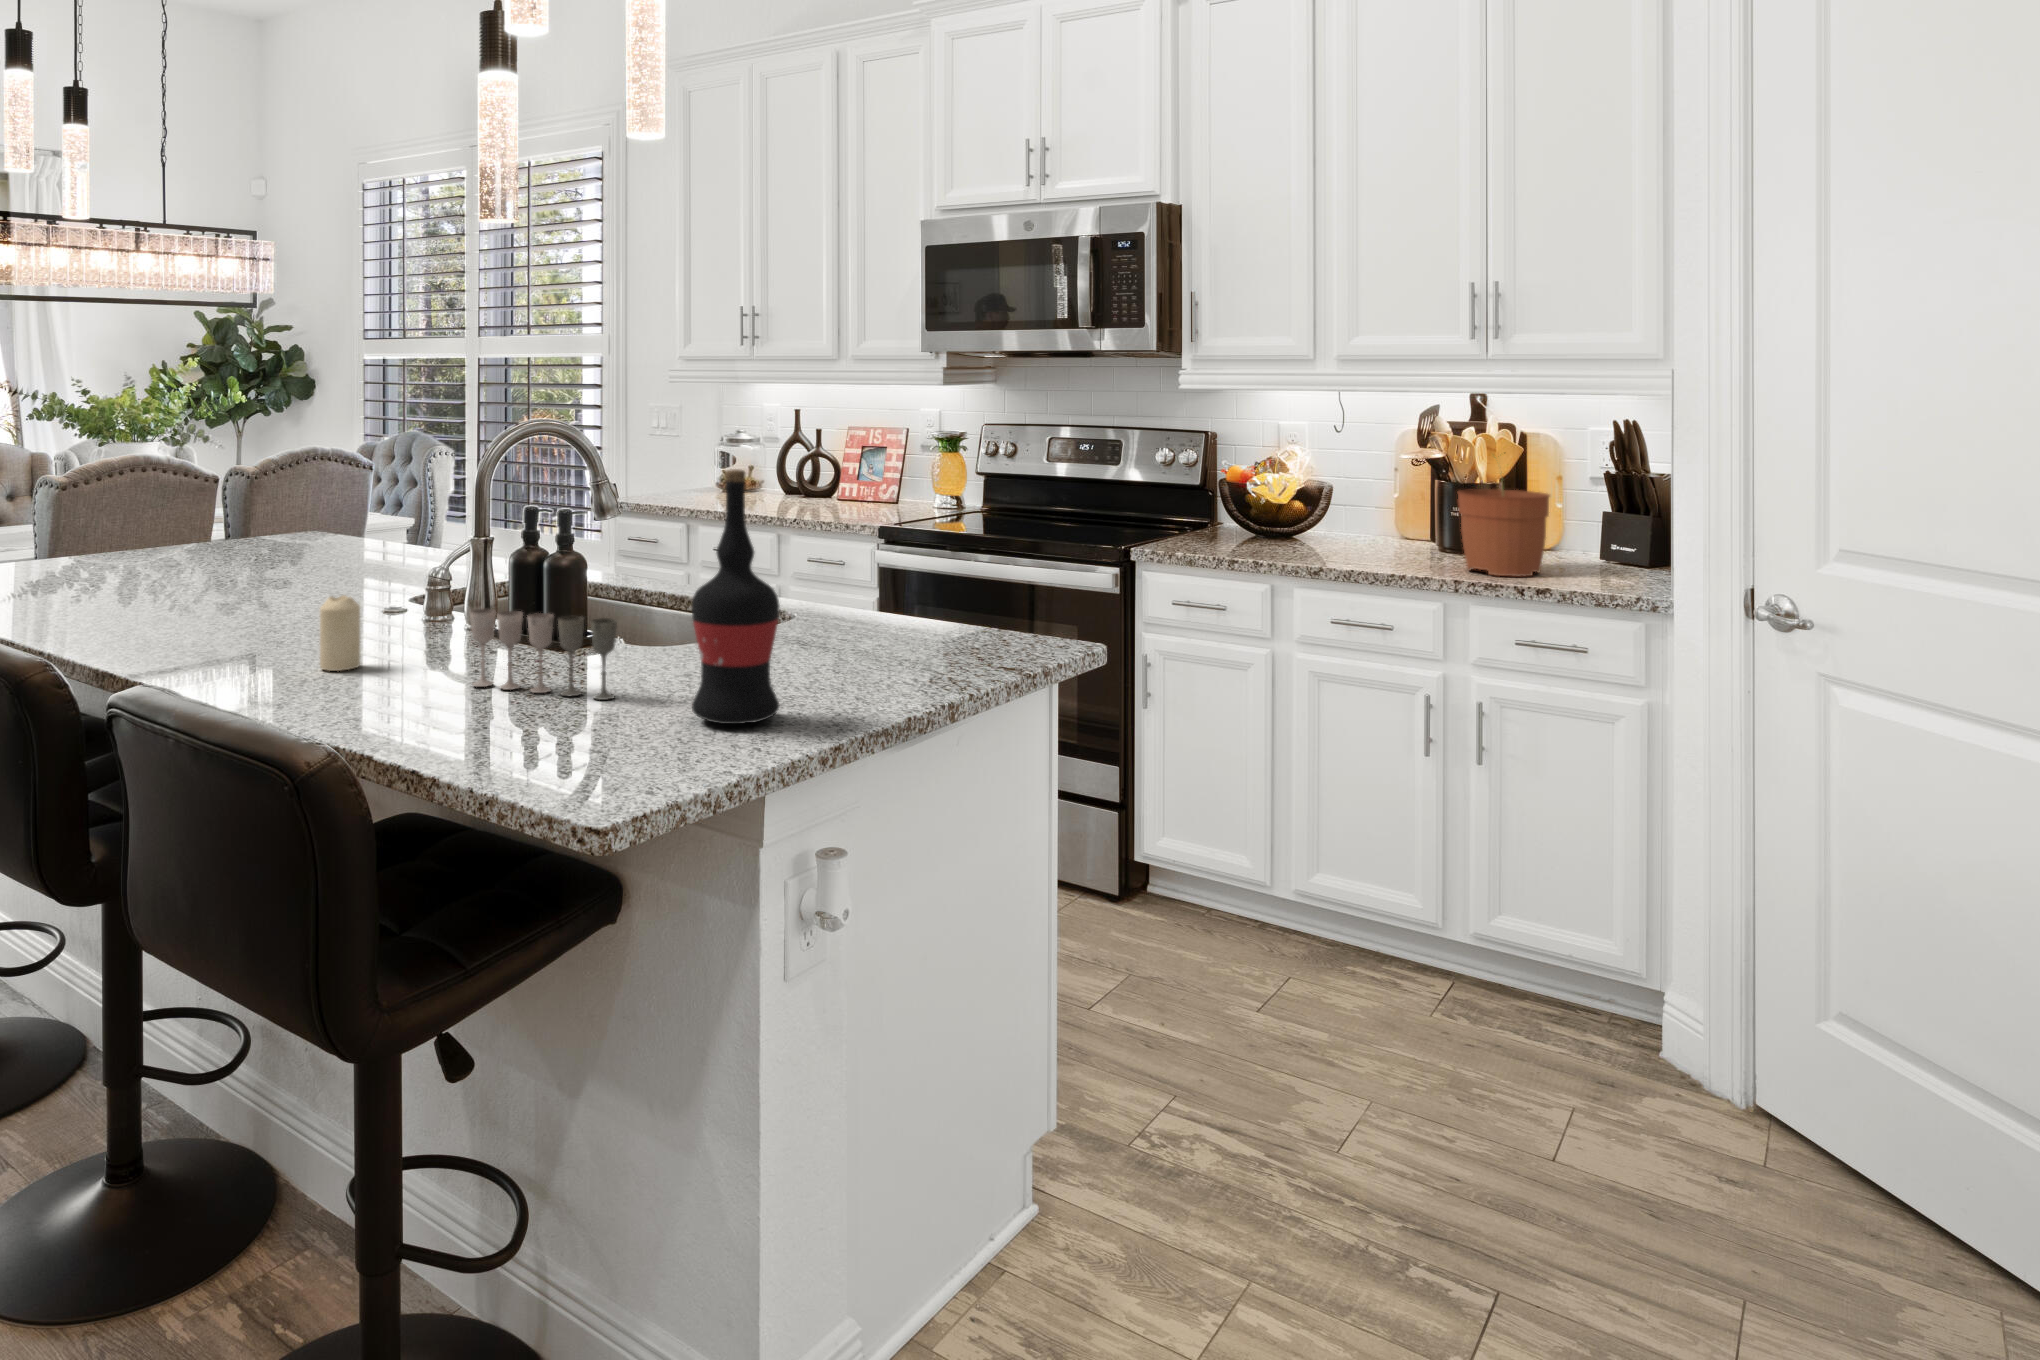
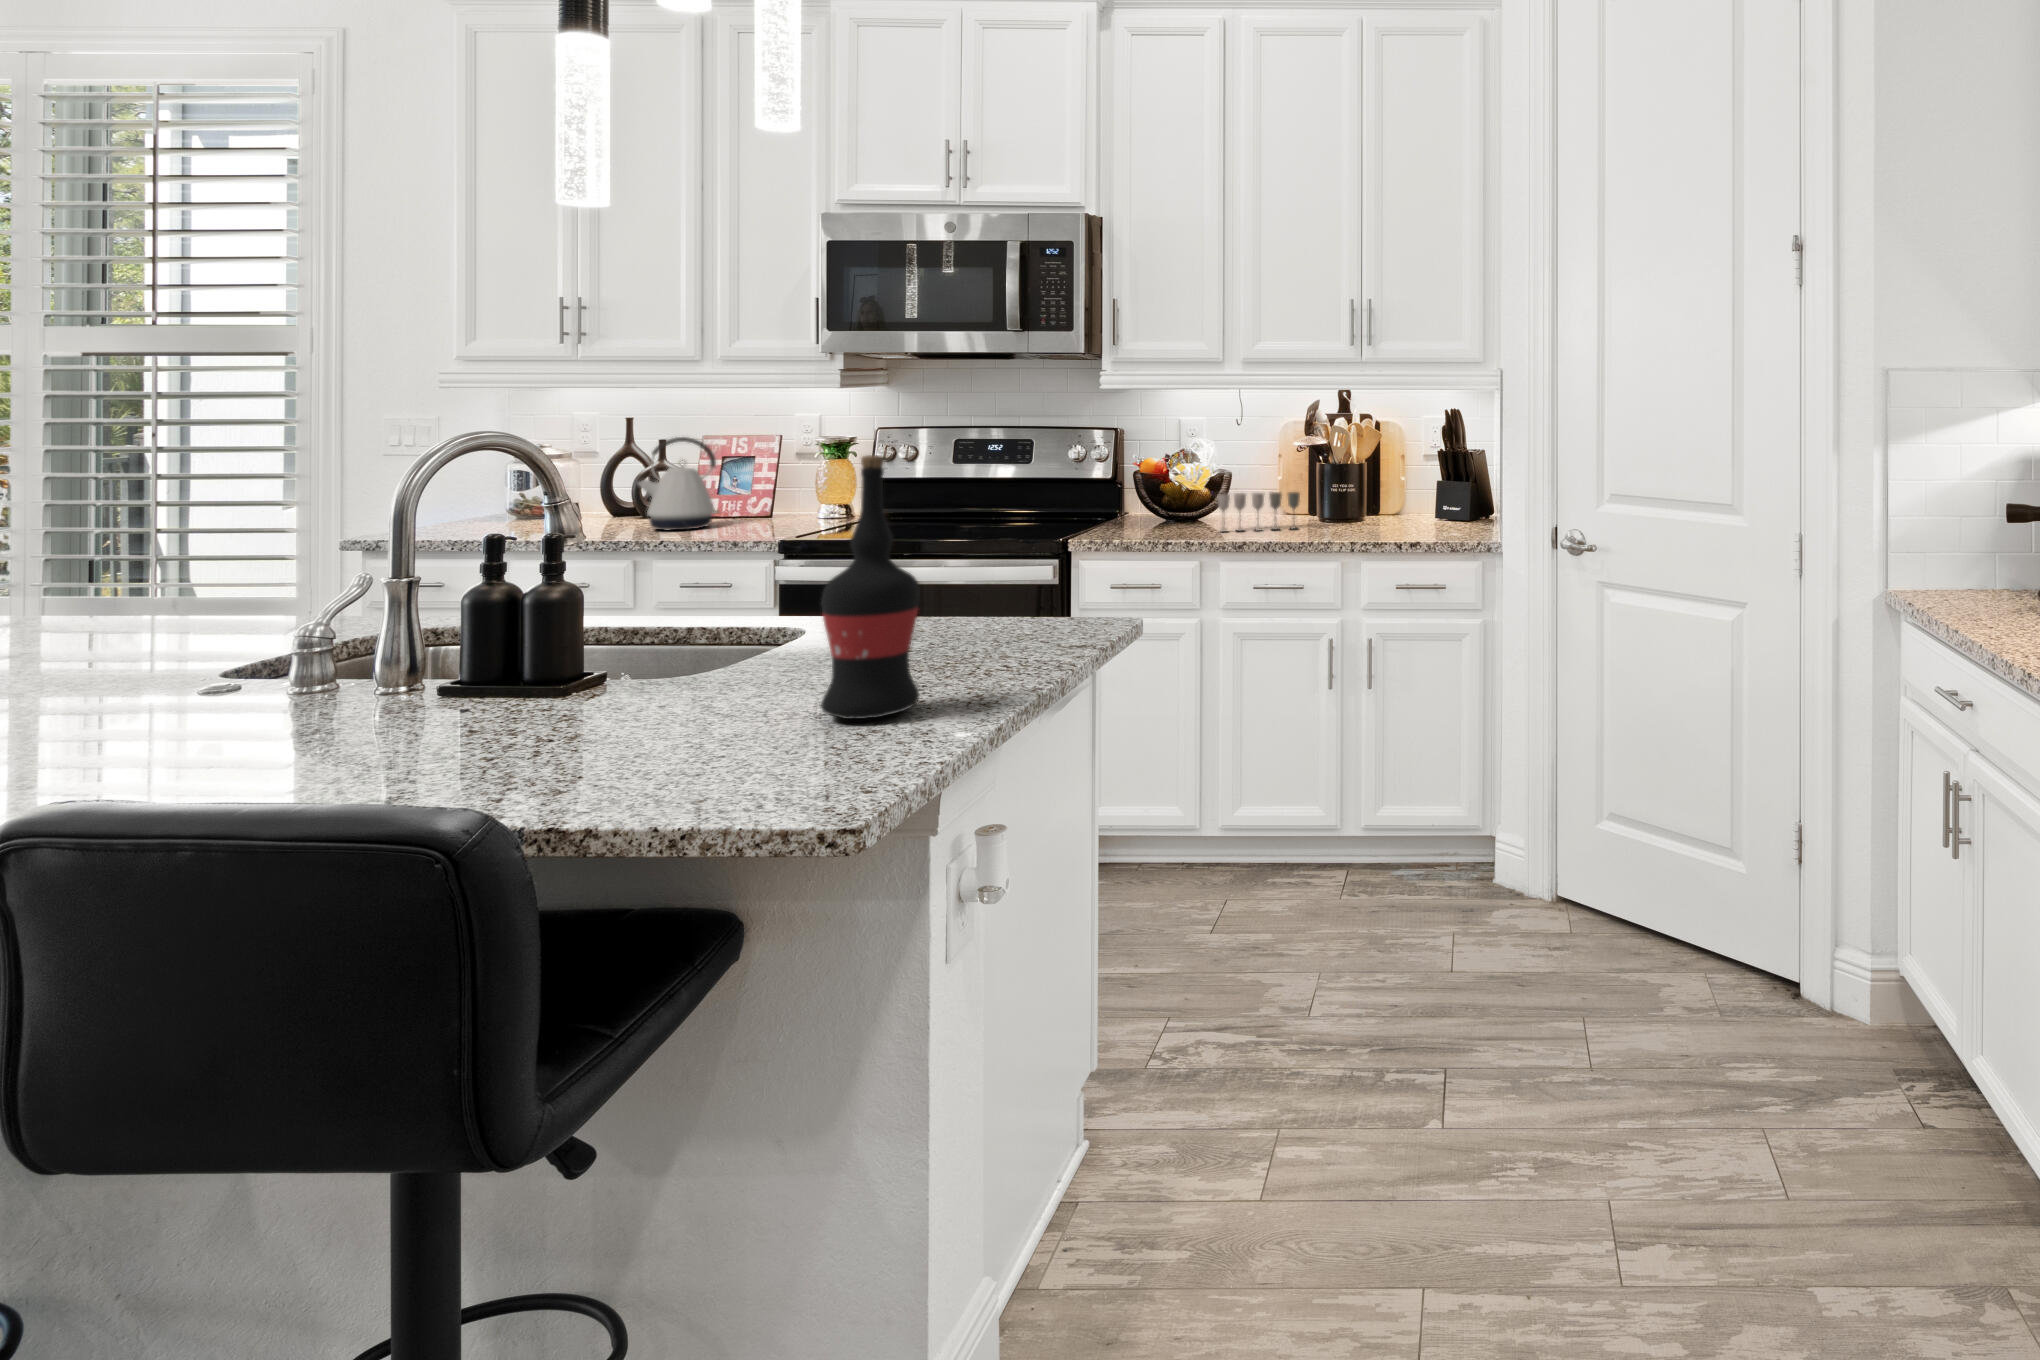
kettle: none [782,428,848,513] -> present [638,437,720,530]
plant pot: present [1458,457,1550,576] -> none [1344,436,1411,533]
candle: present [320,595,360,671] -> none [185,650,257,752]
wine glass: present [470,609,617,700] -> present [1217,492,1300,532]

